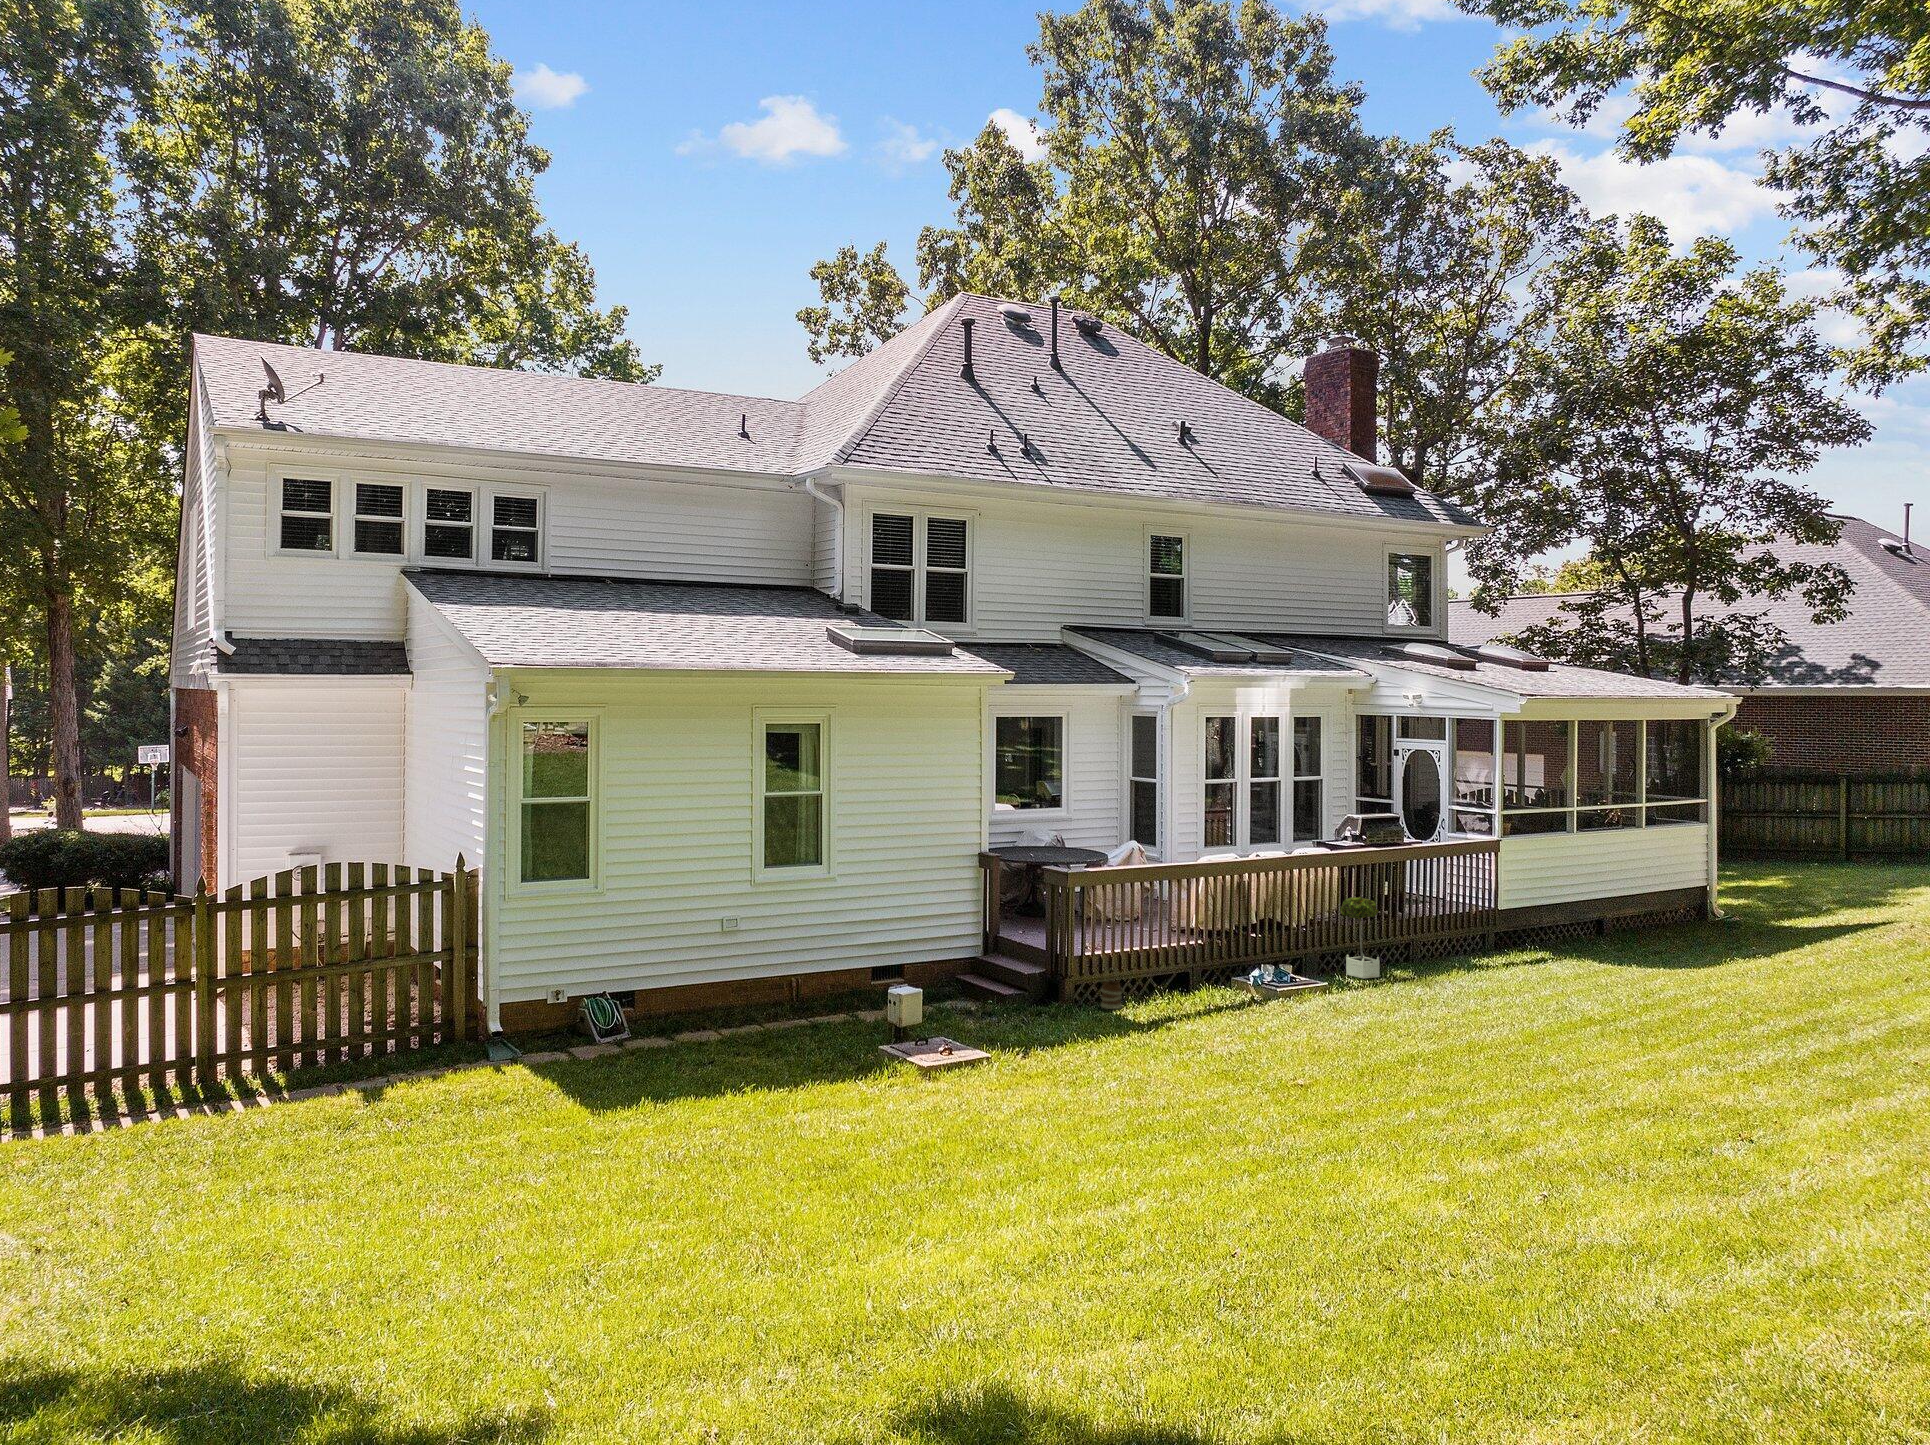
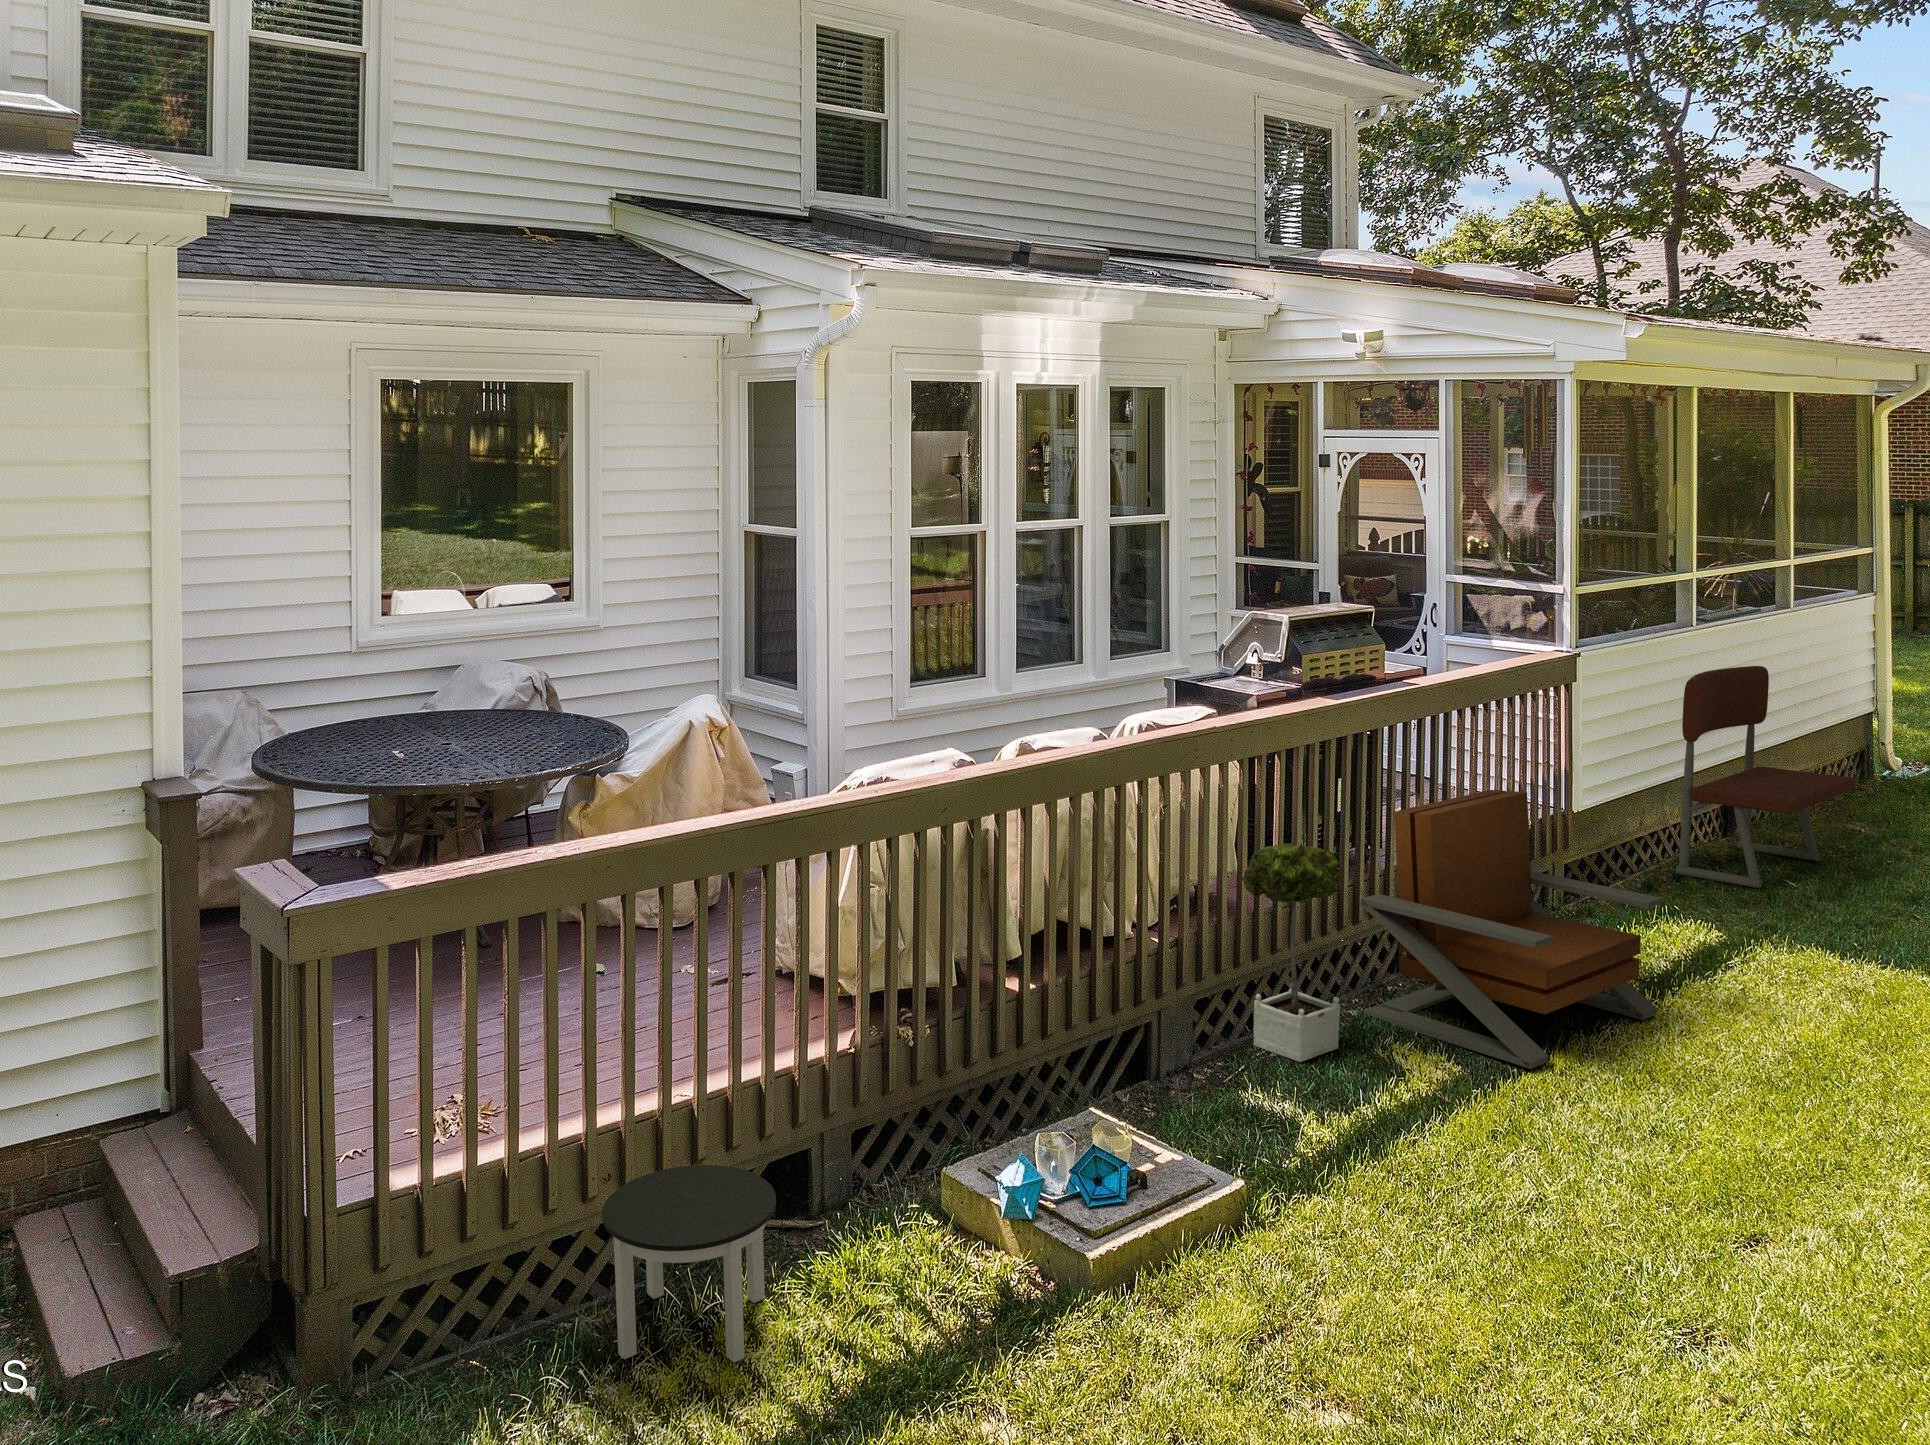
bench: none [1564,854,1660,953] -> present [1676,666,1855,888]
lounge chair: none [1391,889,1517,985] -> present [1361,790,1662,1069]
round table: none [1138,963,1187,1010] -> present [602,1165,776,1362]
wooden bucket: present [1101,969,1122,1009] -> none [454,1243,536,1400]

